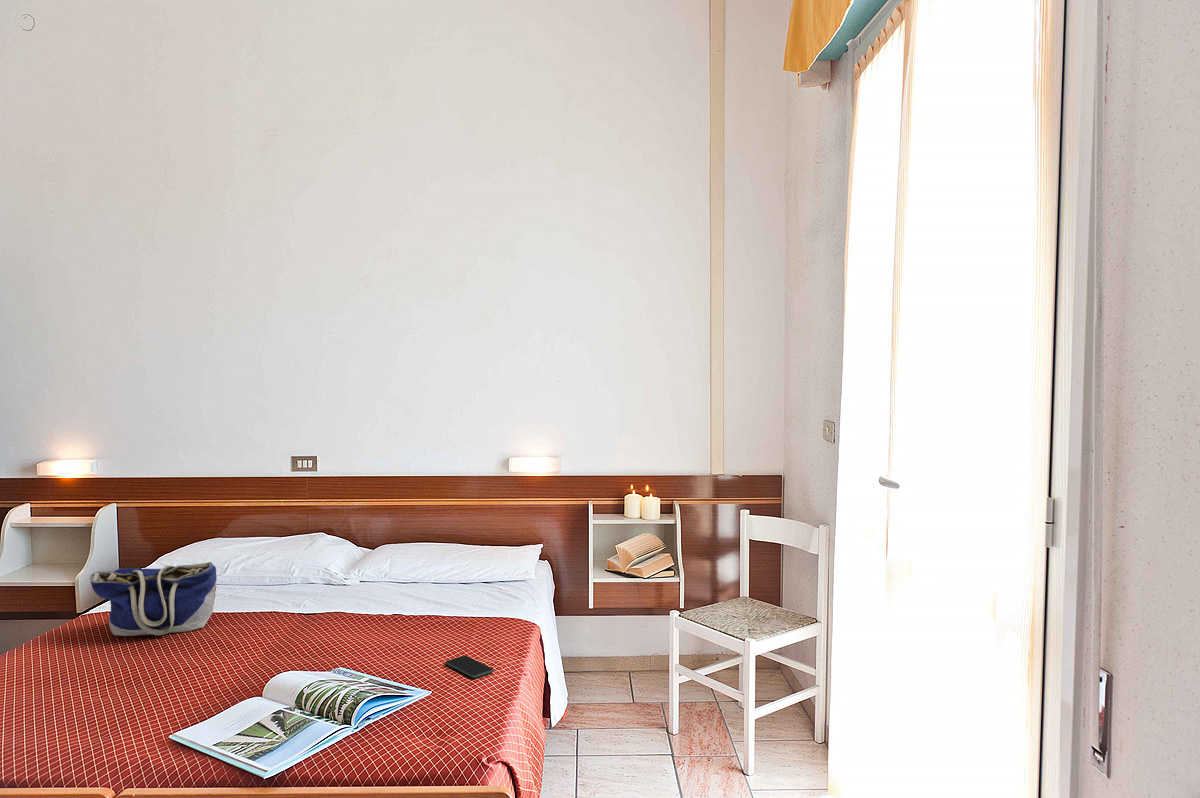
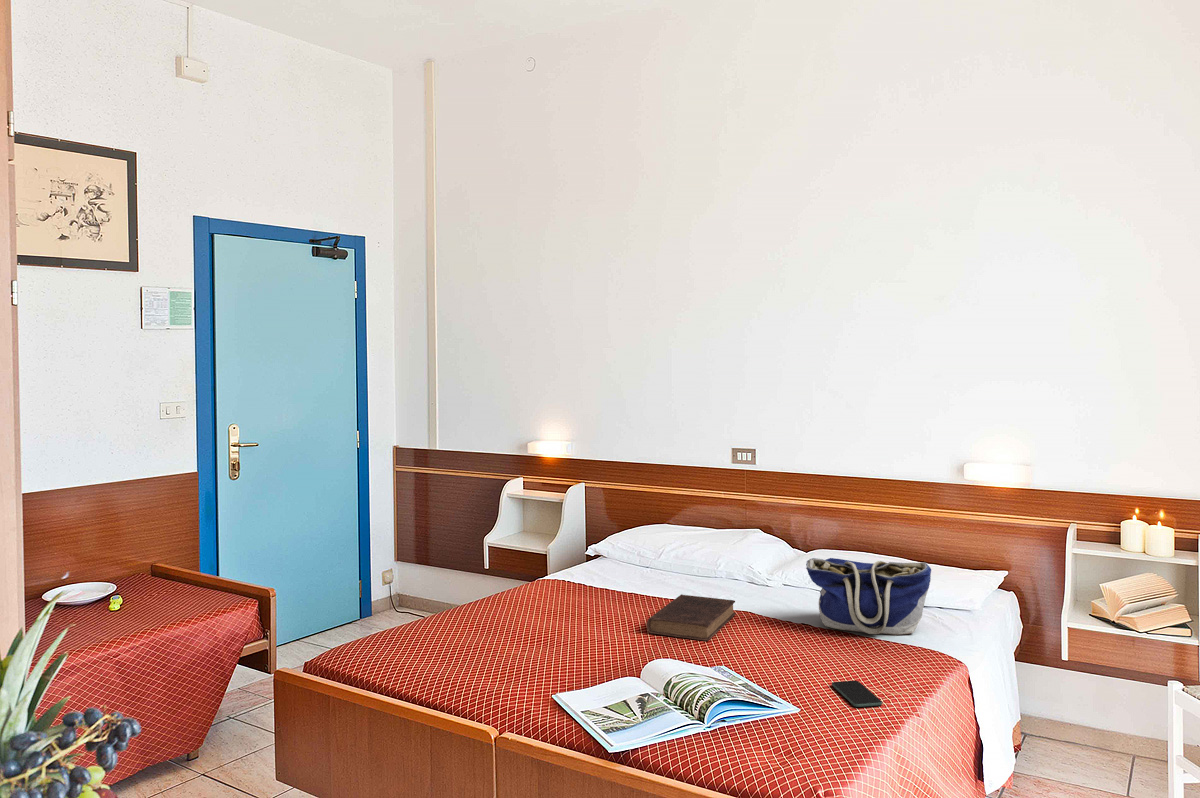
tote bag: present [90,562,217,636] -> present [806,558,931,635]
book: none [245,603,328,650] -> present [647,594,736,641]

